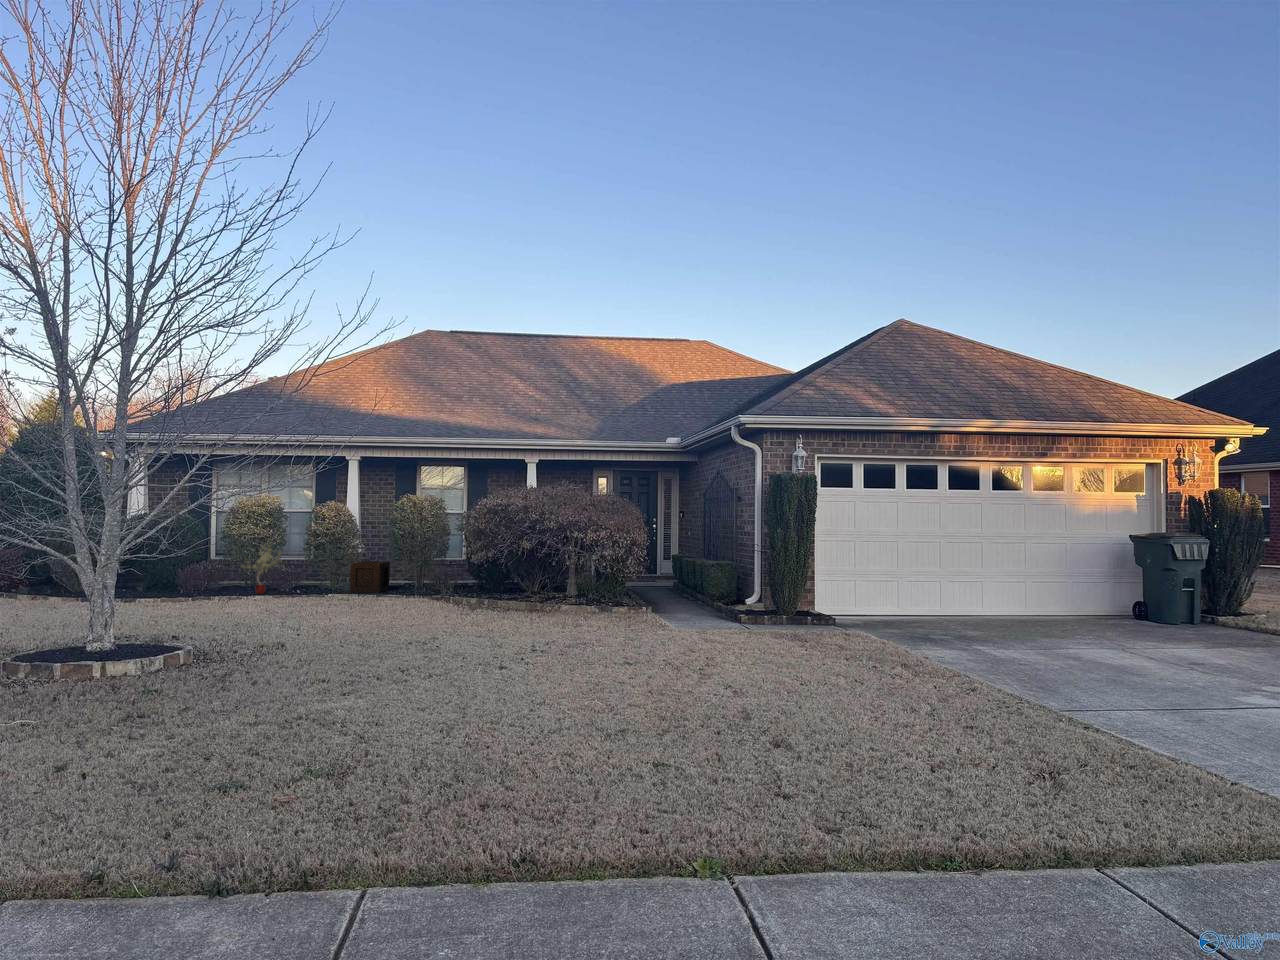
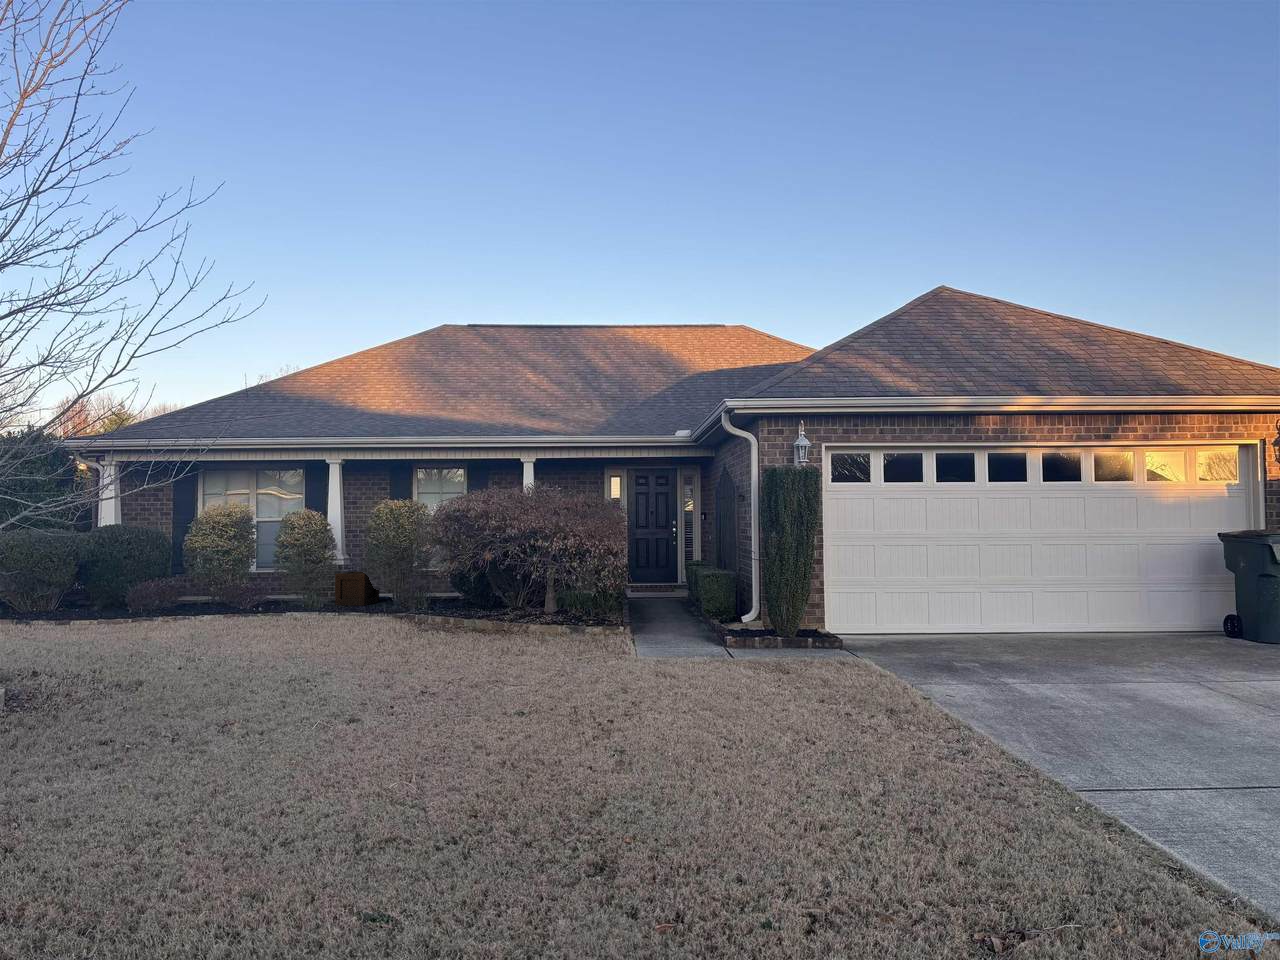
potted tree: present [241,545,282,594] -> none [219,556,264,608]

